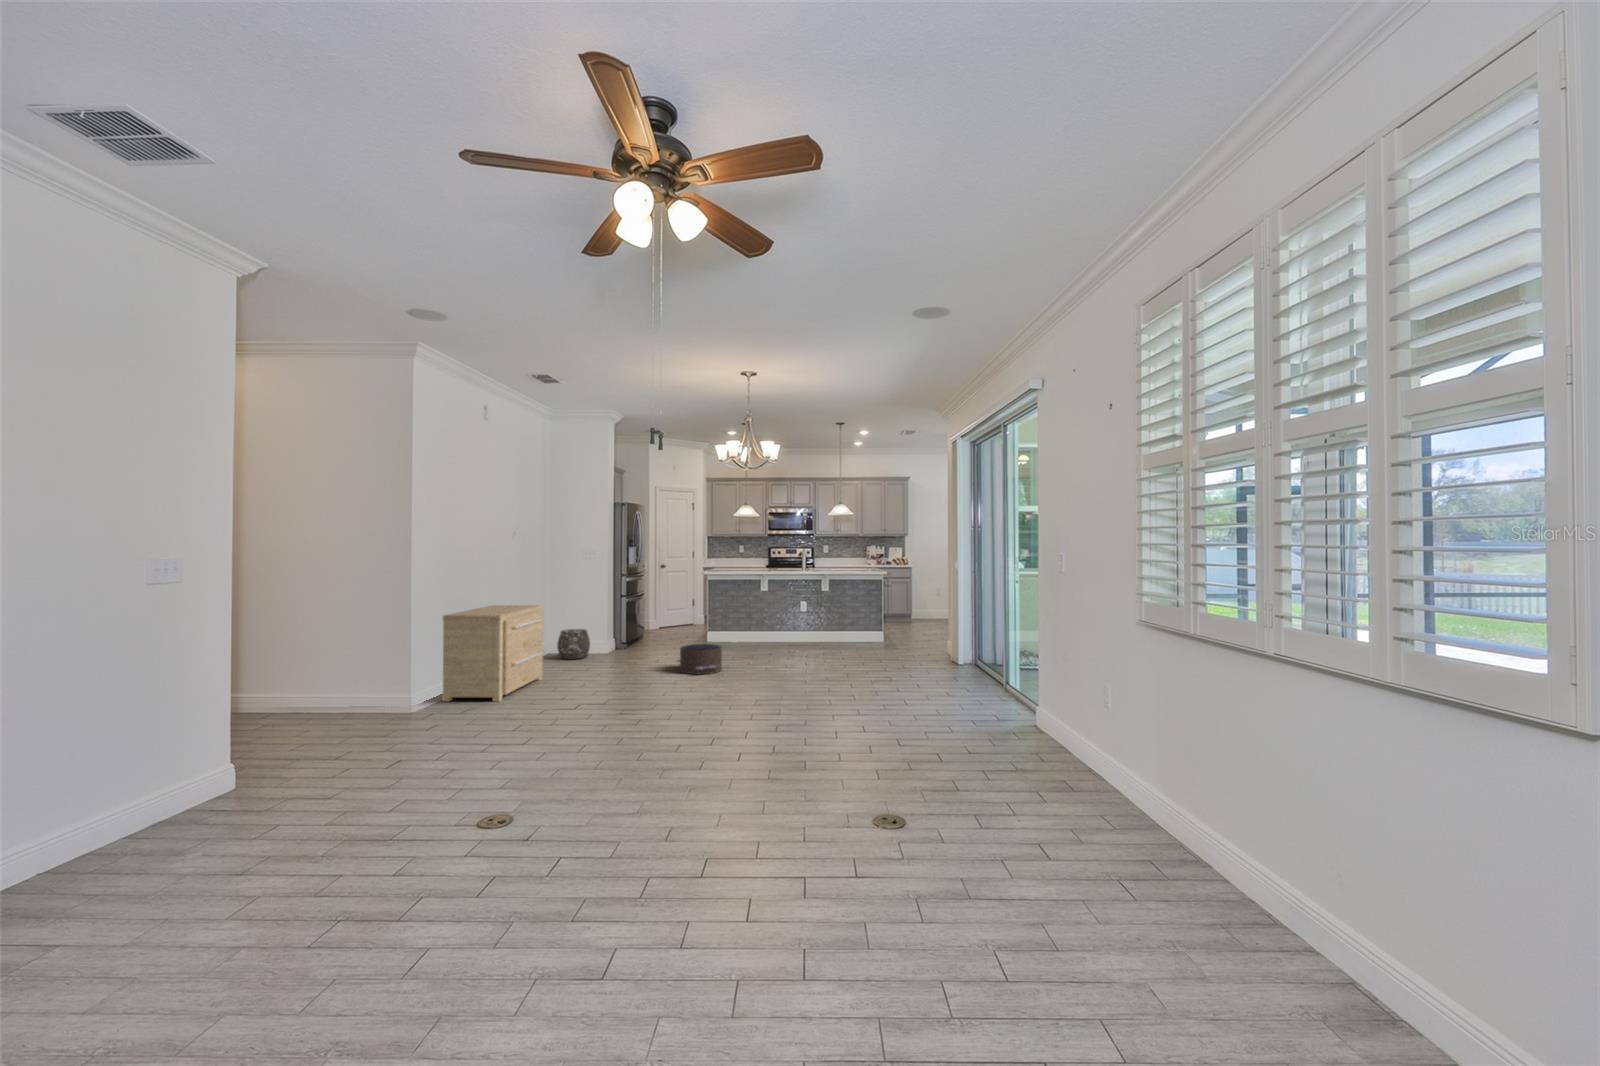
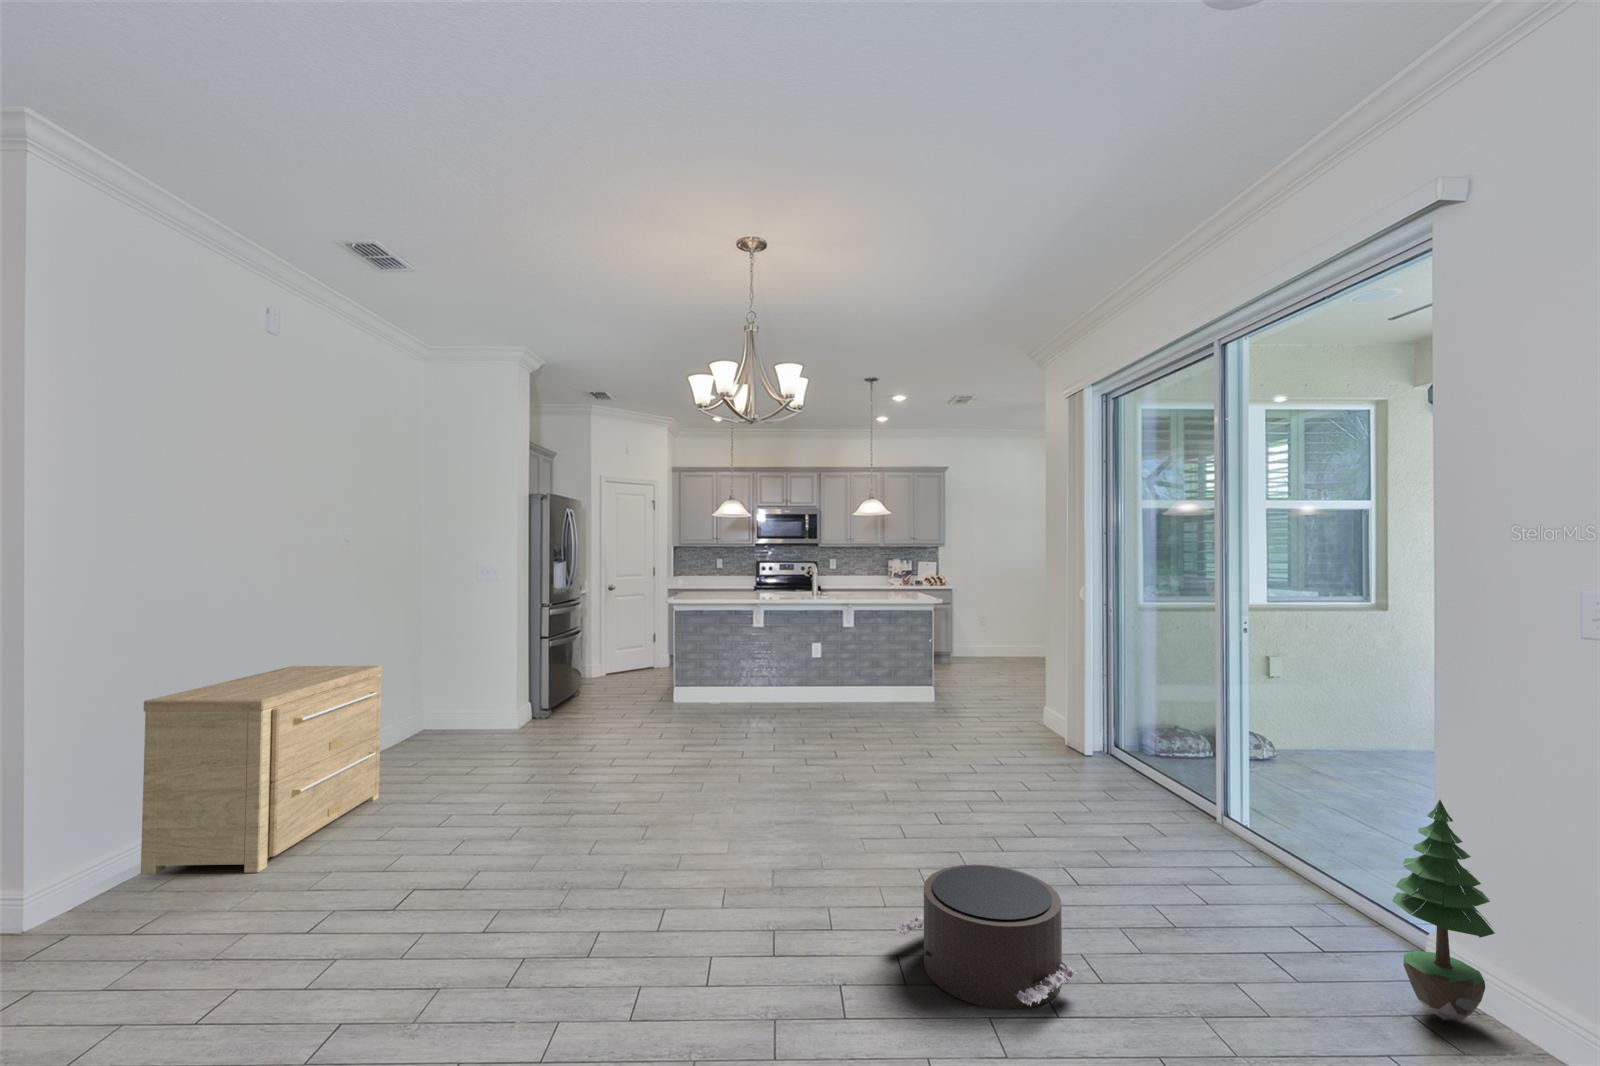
woven basket: present [557,629,590,659] -> none [429,692,486,745]
pouf: present [678,644,722,674] -> present [896,865,1078,1010]
potted tree: none [1014,647,1049,740] -> present [1392,800,1495,1020]

